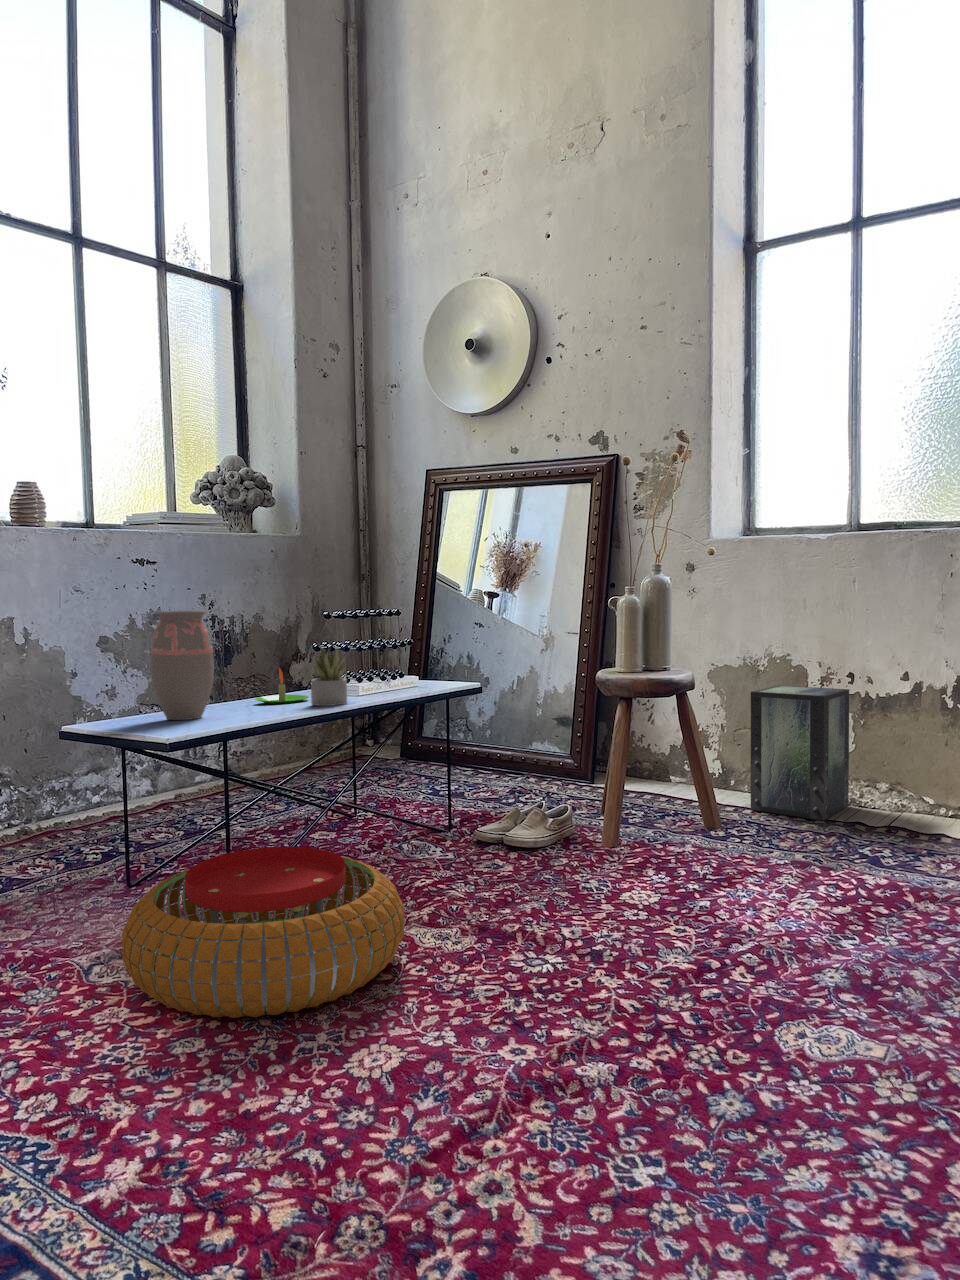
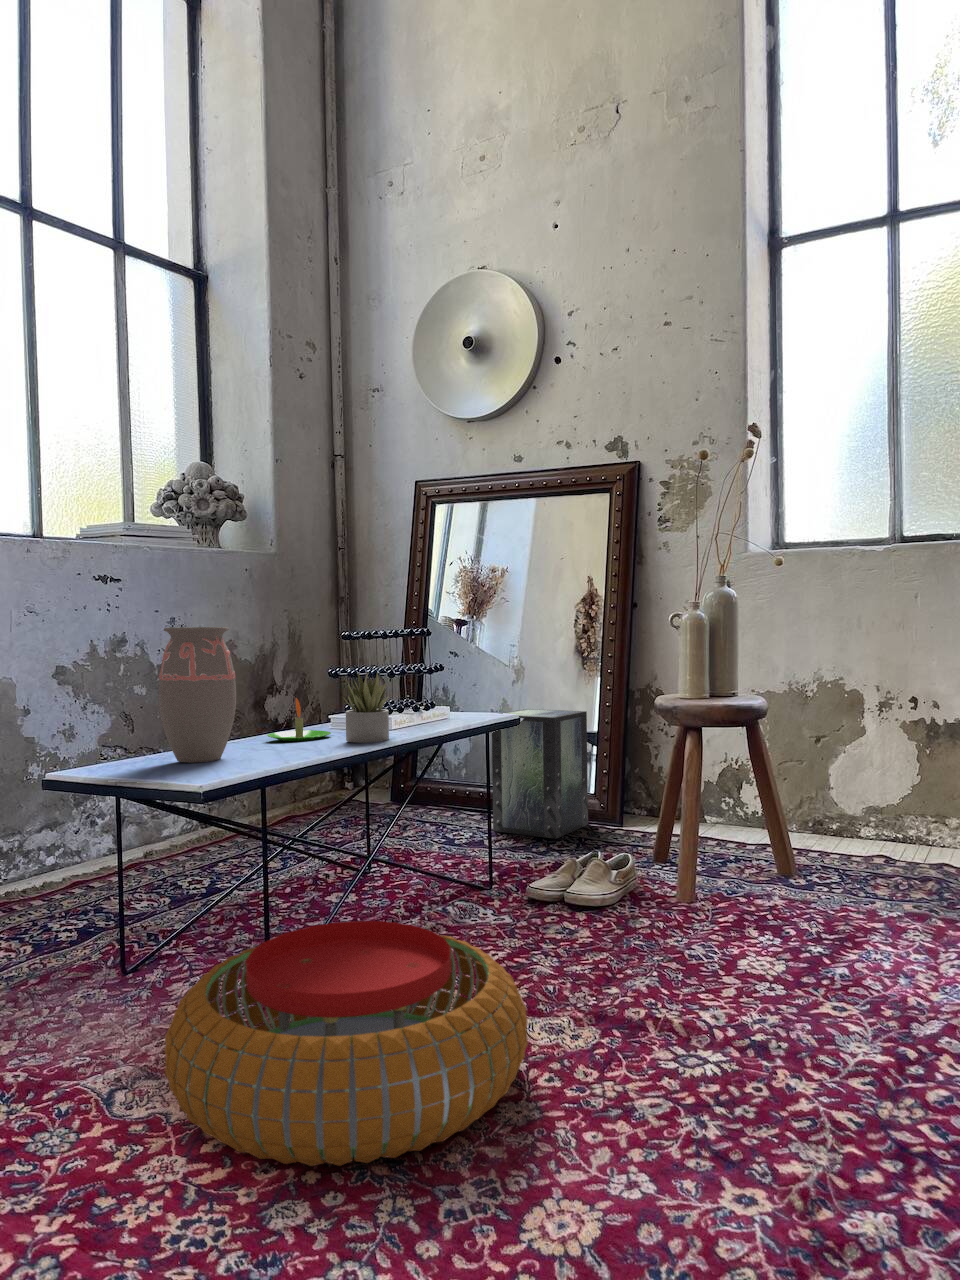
storage box: present [751,685,849,821] -> present [492,709,588,839]

